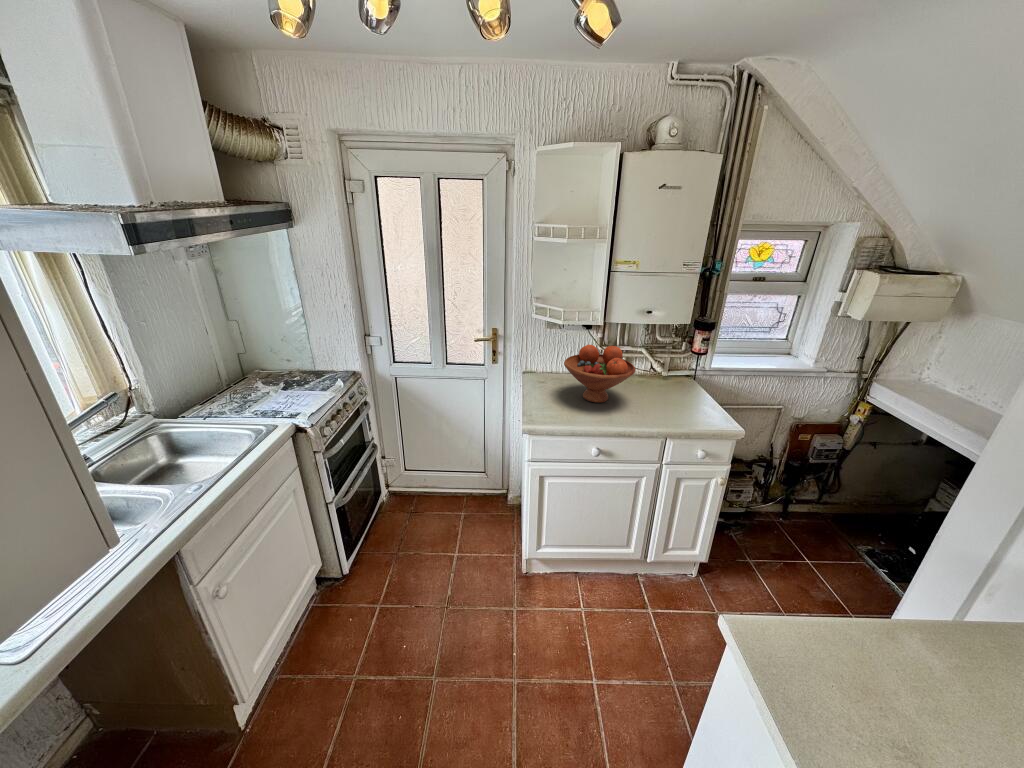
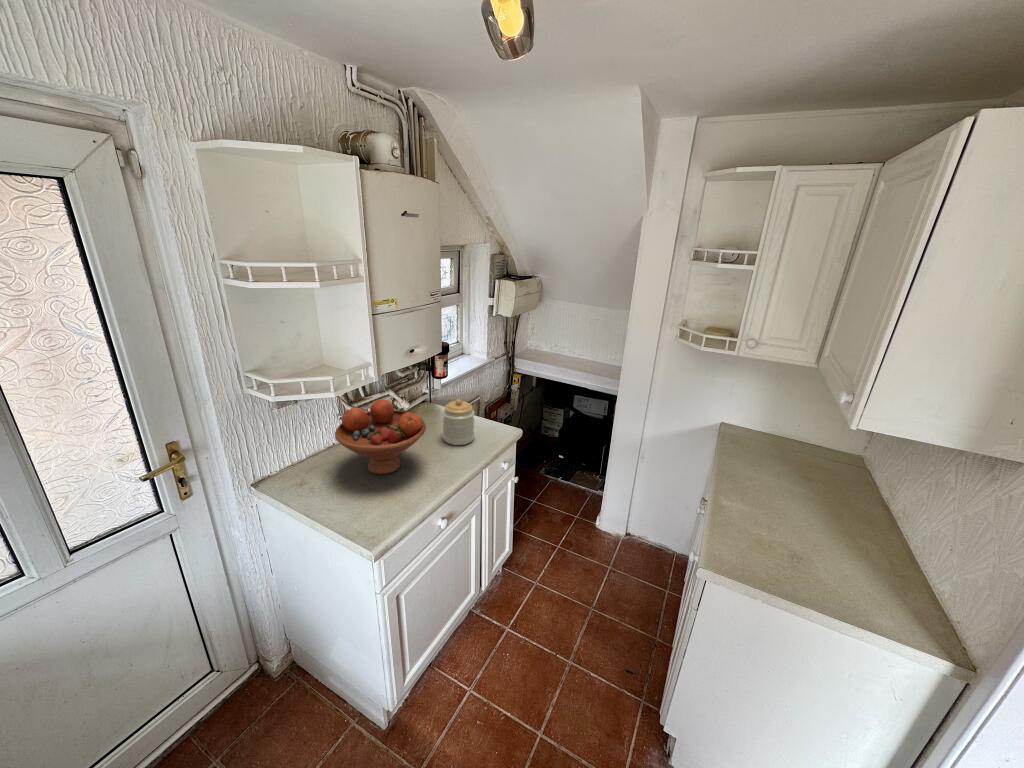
jar: none [661,369,699,415] -> present [442,399,475,445]

